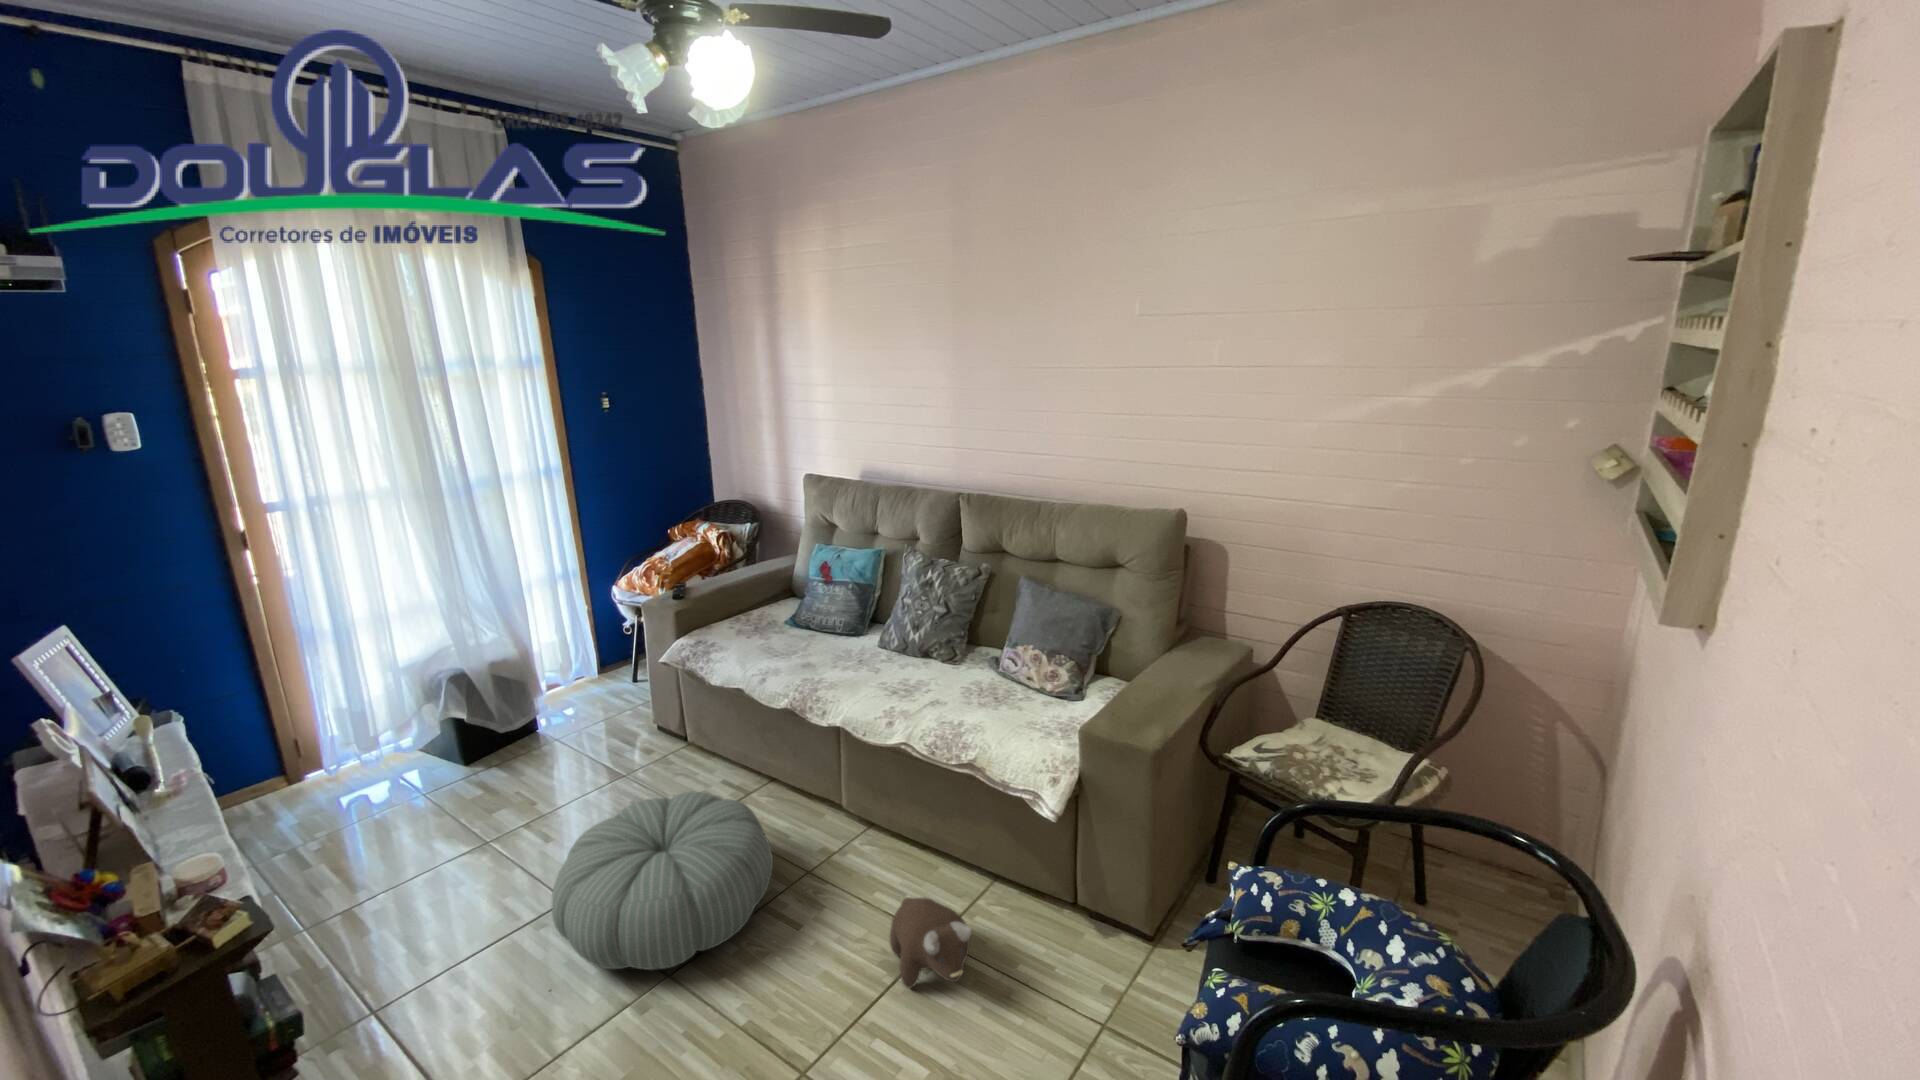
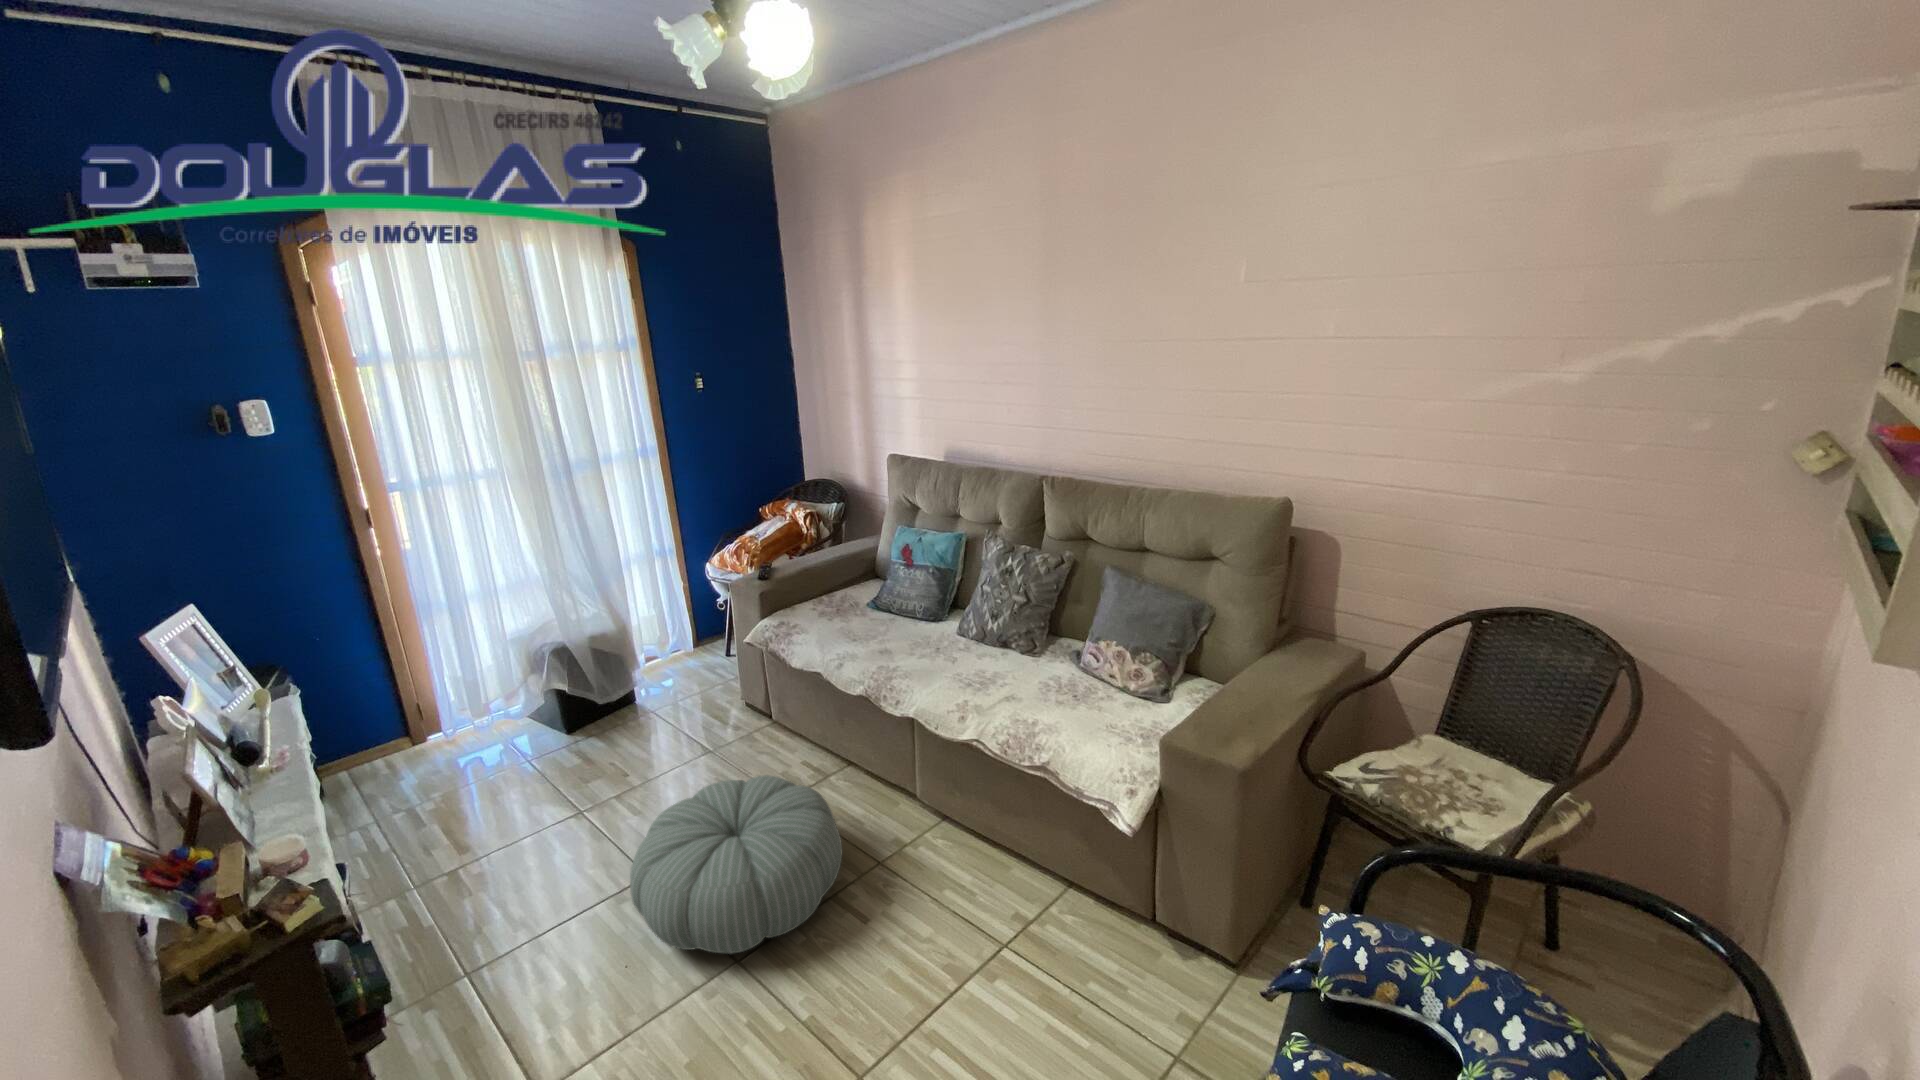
plush toy: present [890,898,972,988] -> none [955,900,1038,996]

